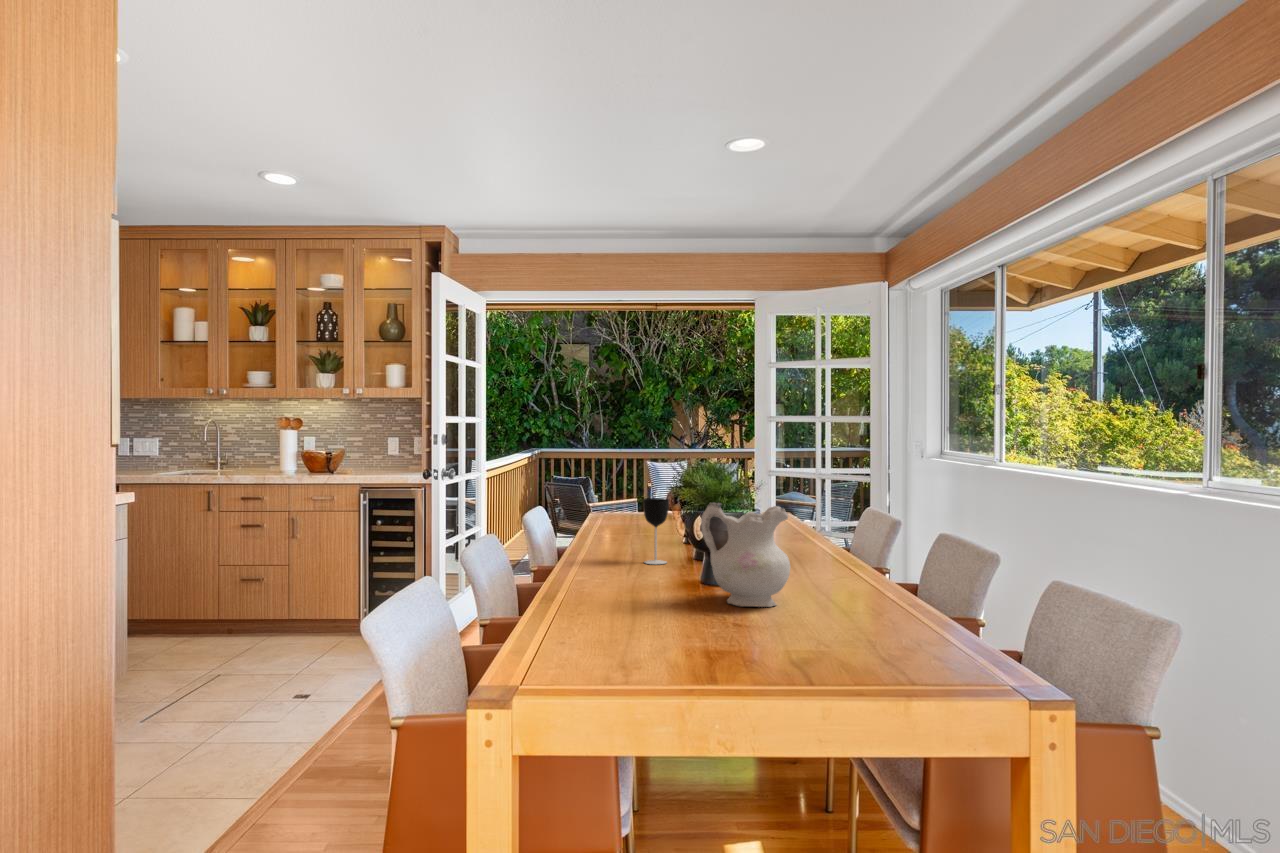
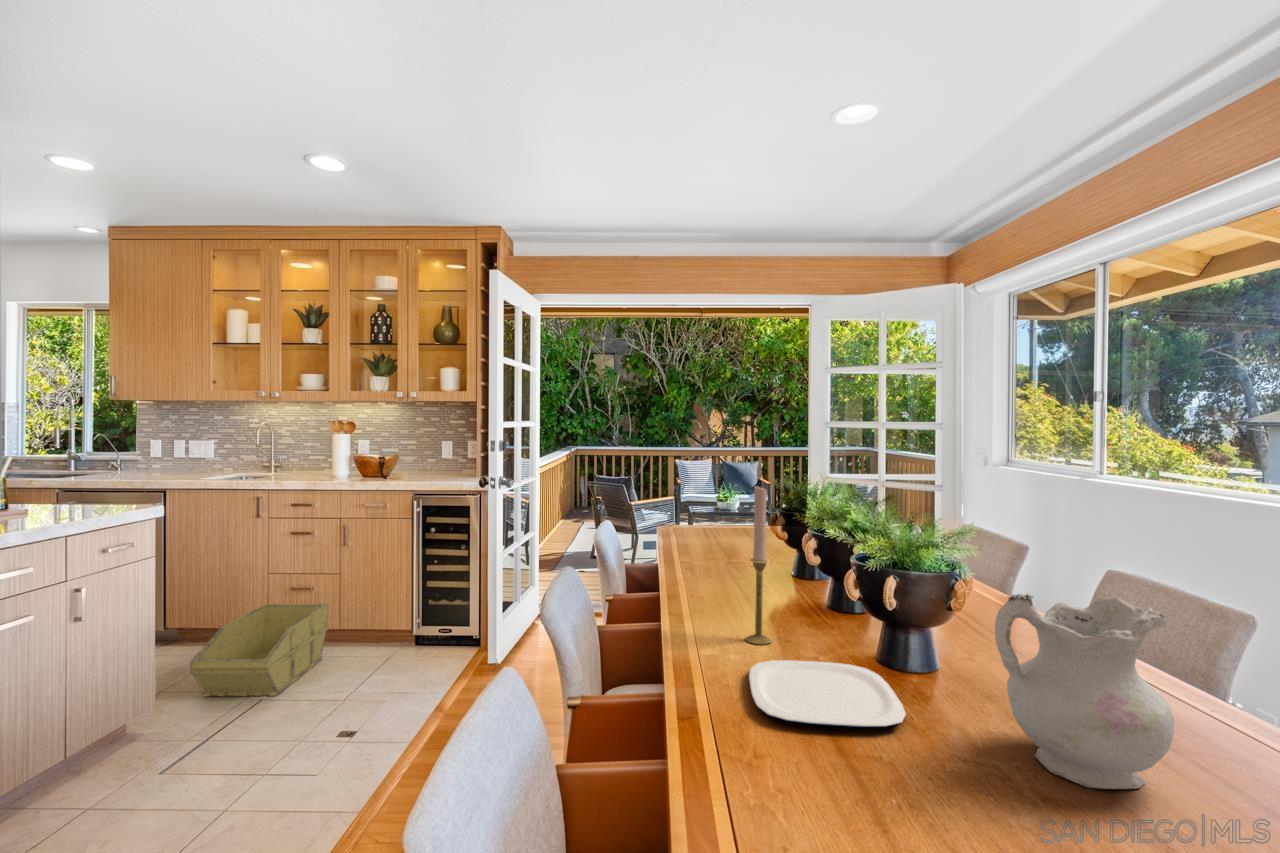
candlestick: none [600,453,619,566] -> present [745,486,772,644]
wine glass: present [643,498,669,564] -> none [801,544,838,640]
plate: none [577,569,672,590] -> present [749,660,906,727]
storage bin: none [156,592,278,670] -> present [190,603,328,696]

